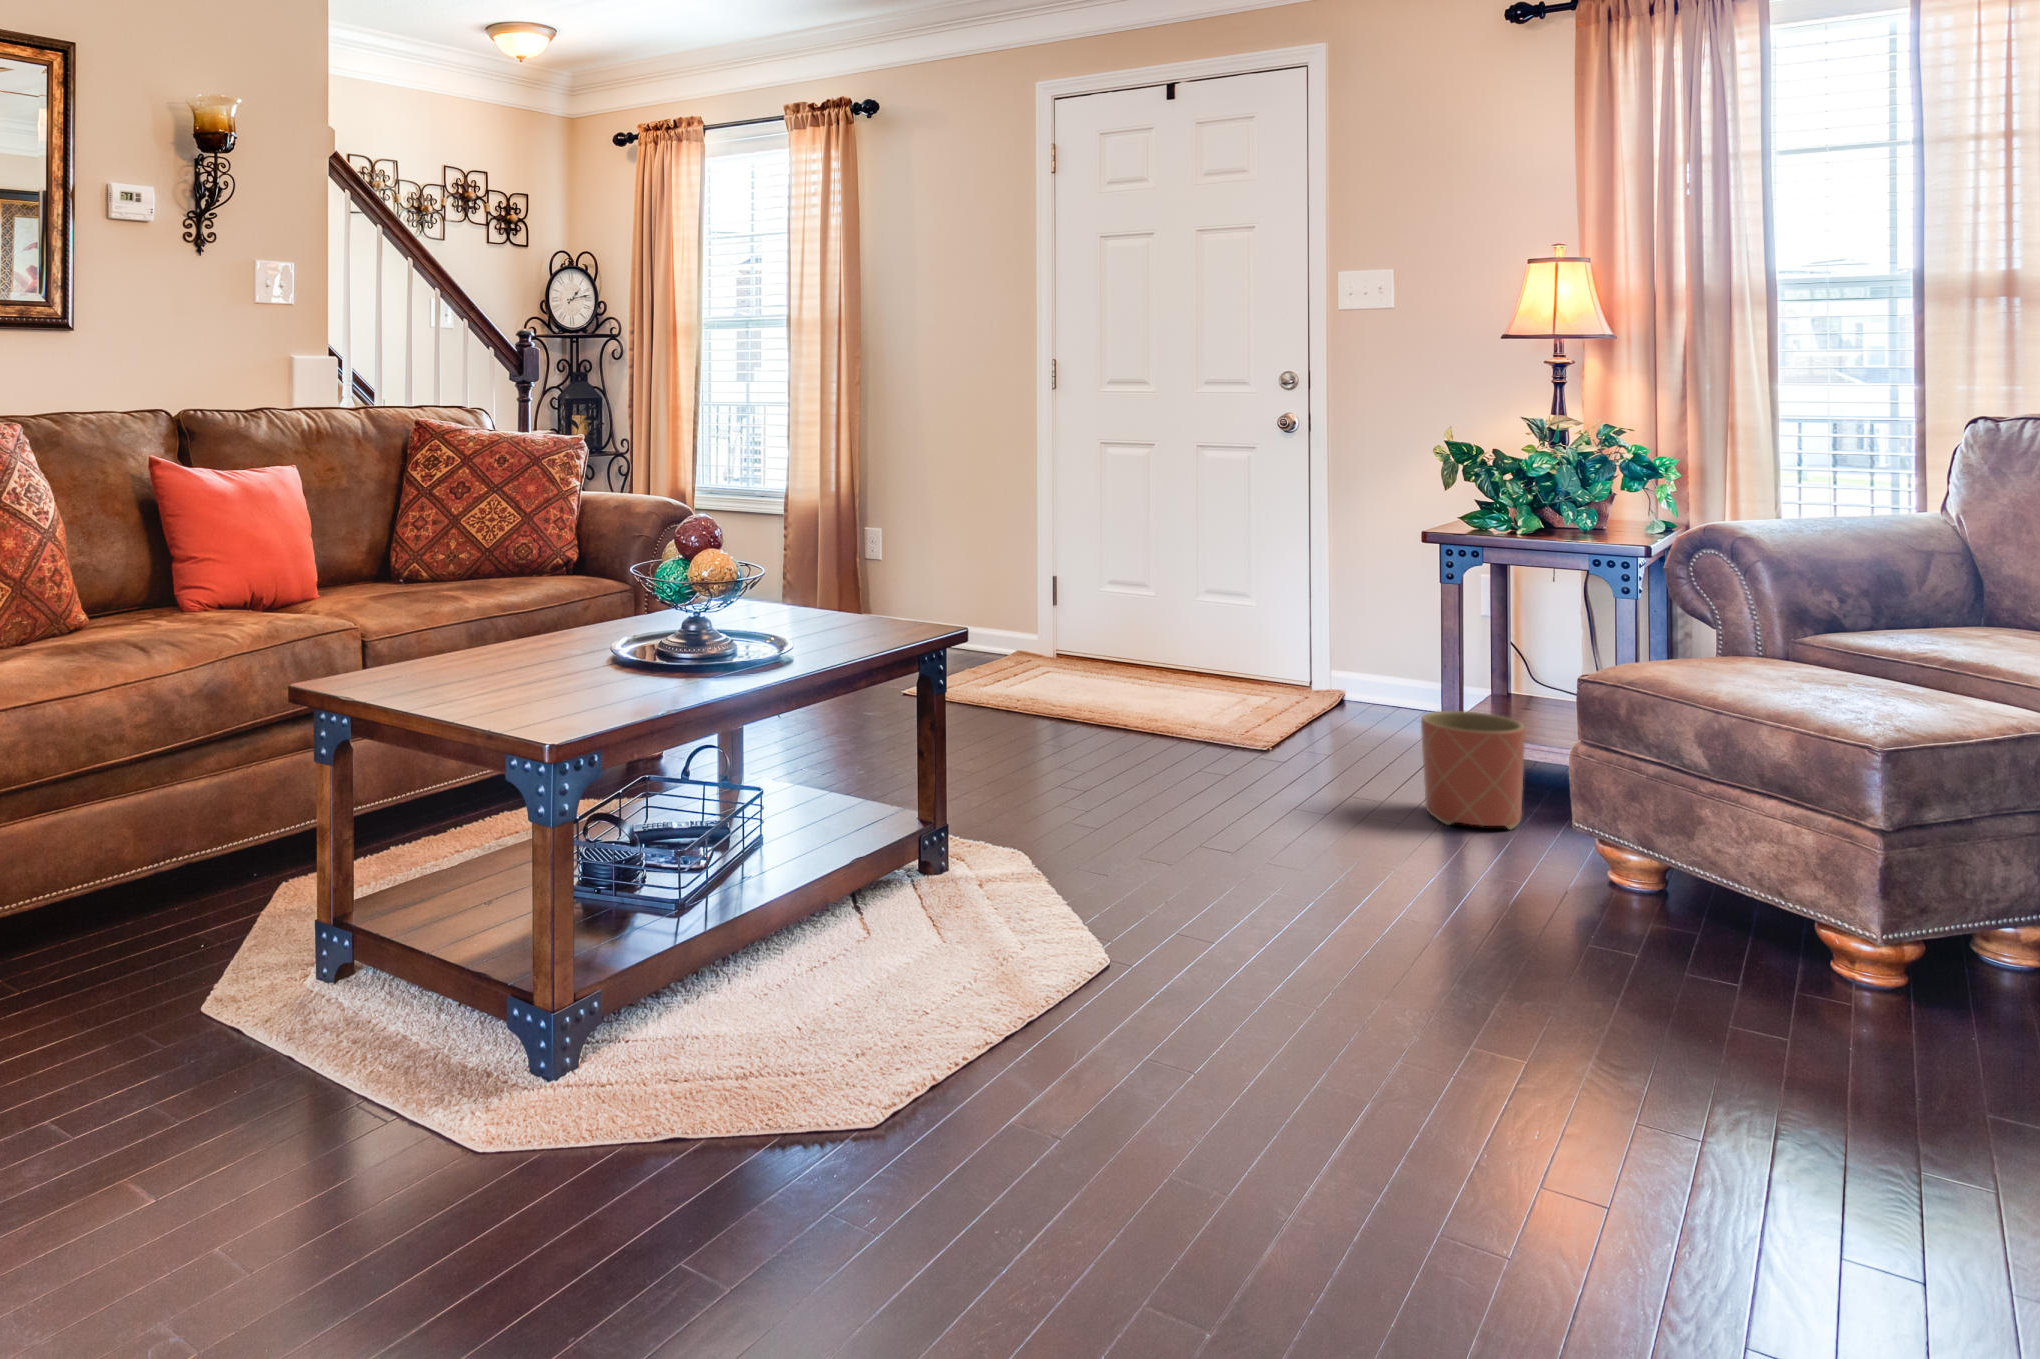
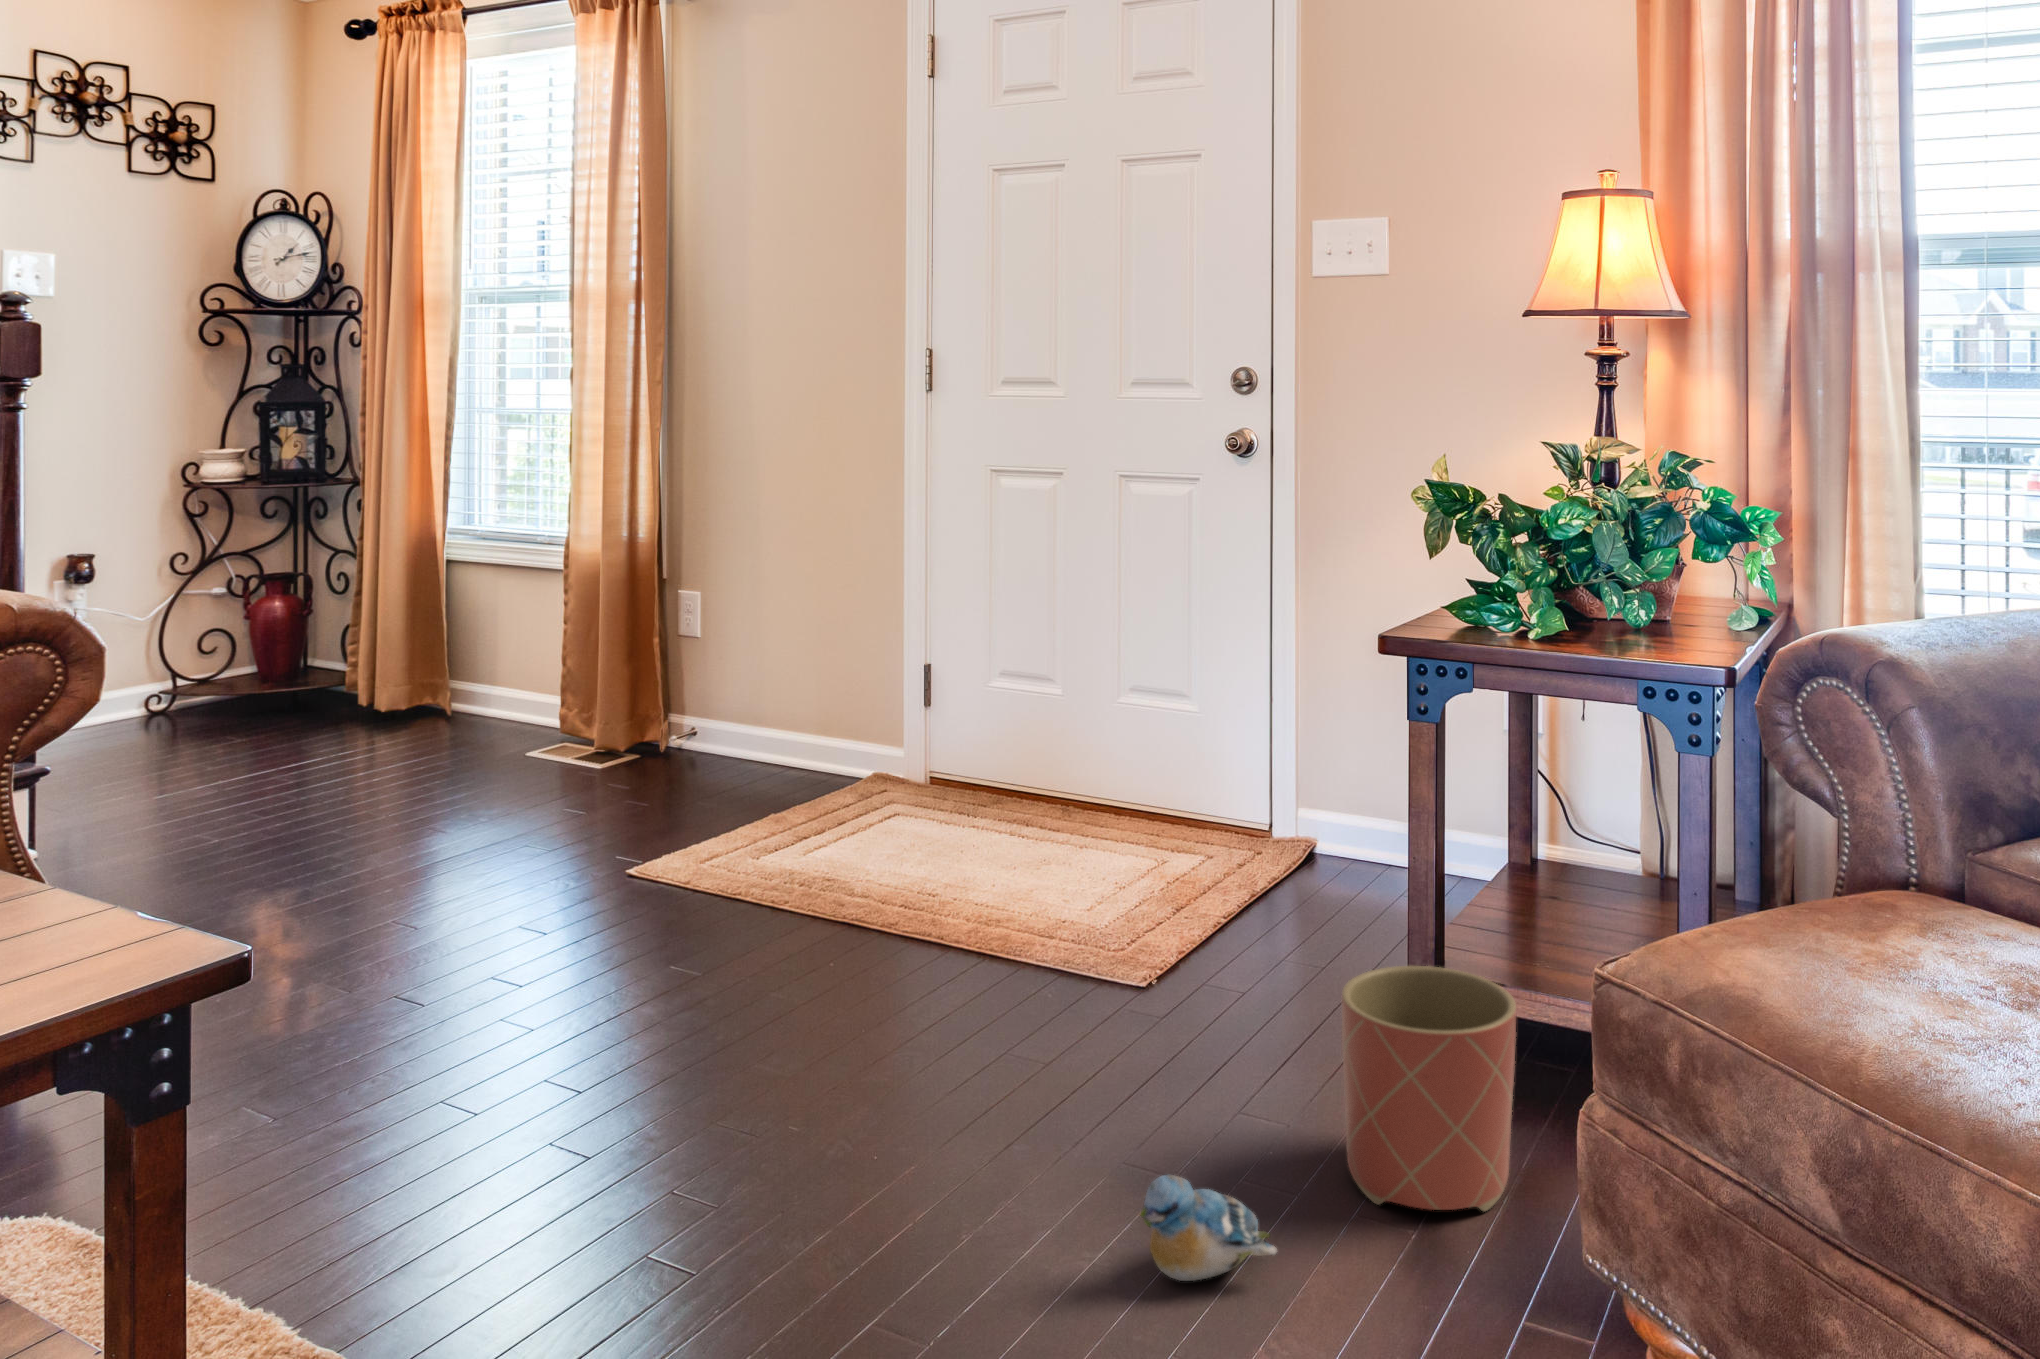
plush toy: none [1332,789,1404,842] -> present [1140,1175,1277,1281]

